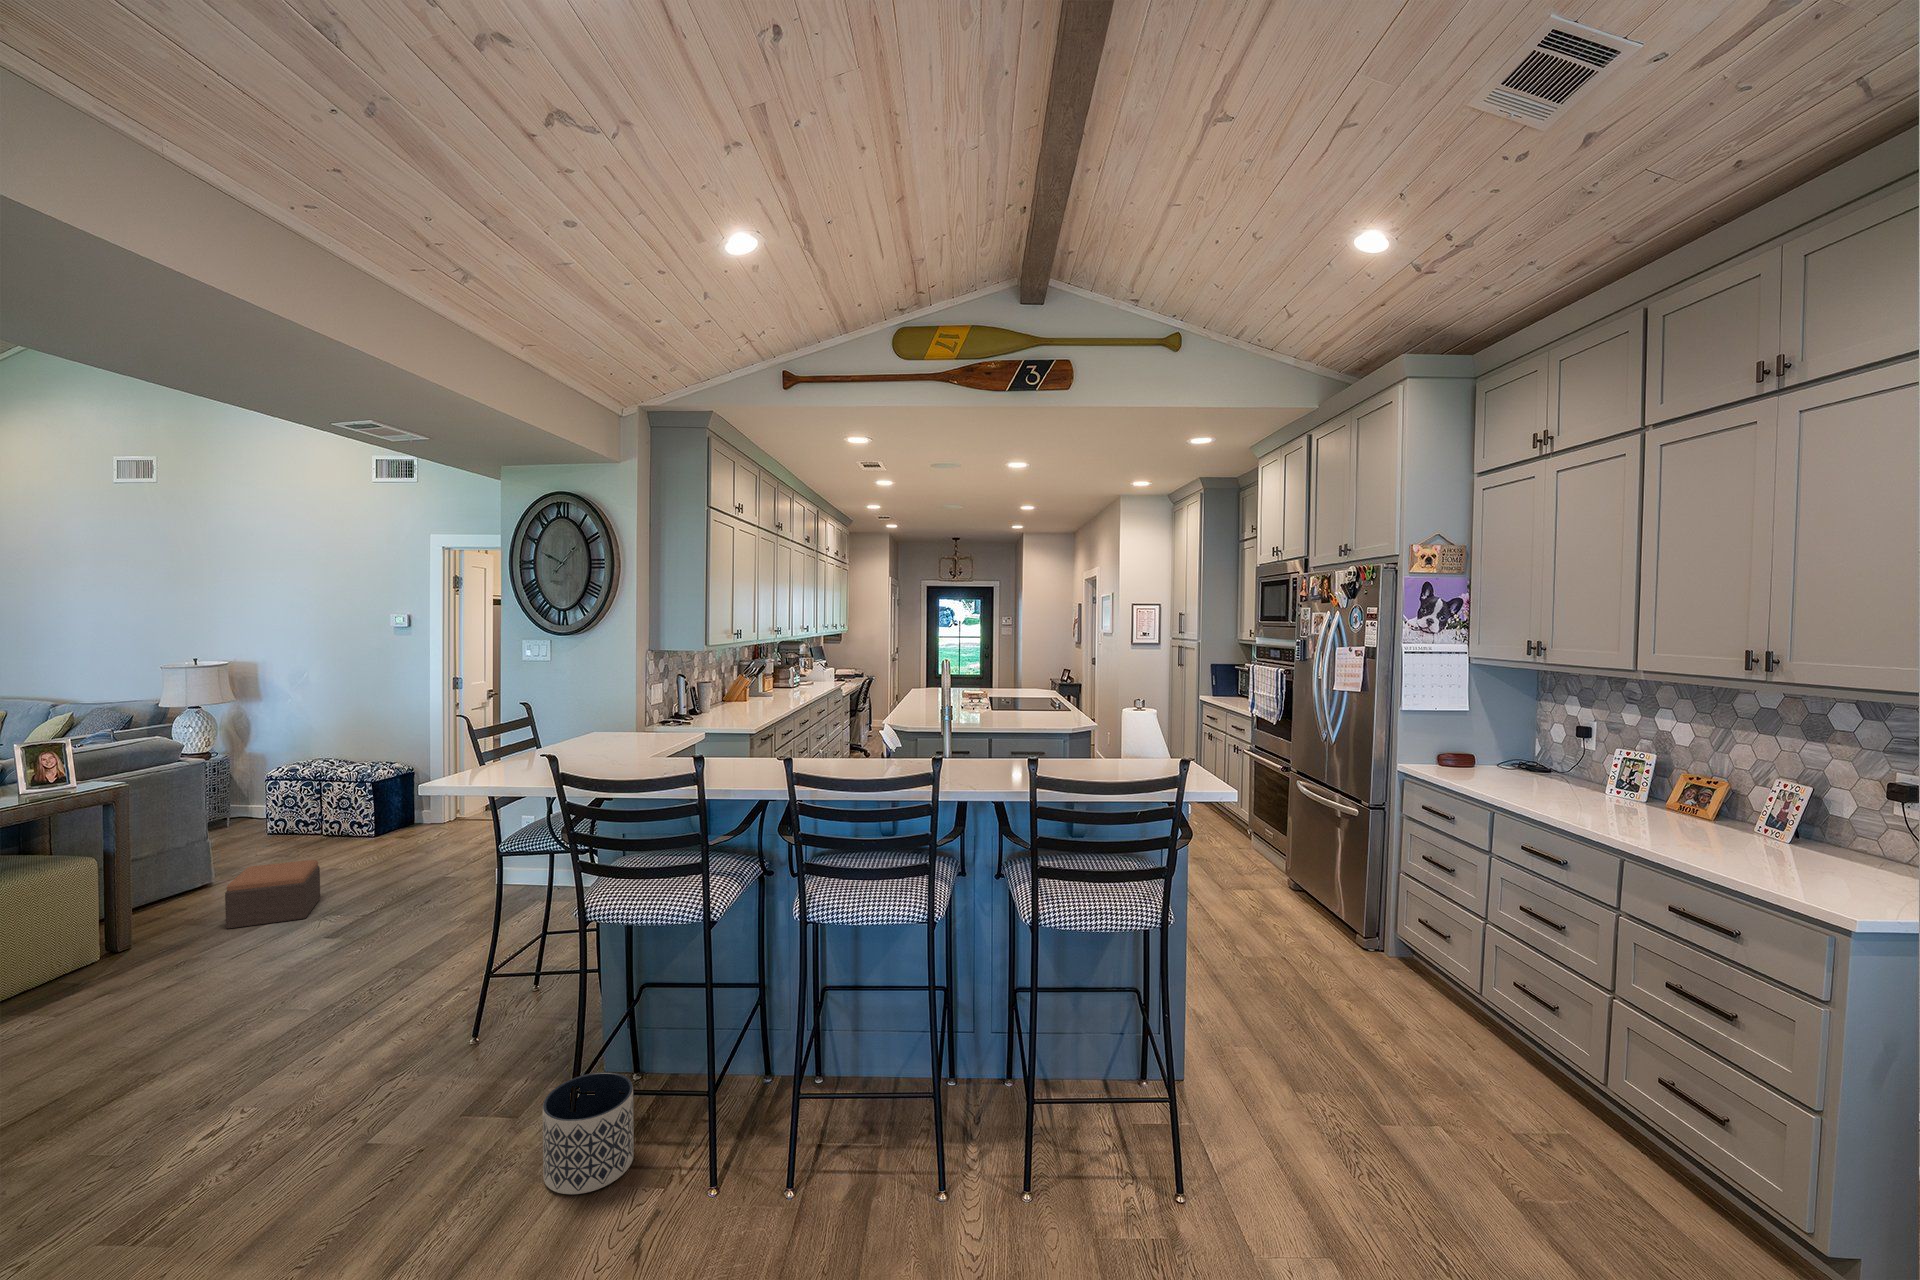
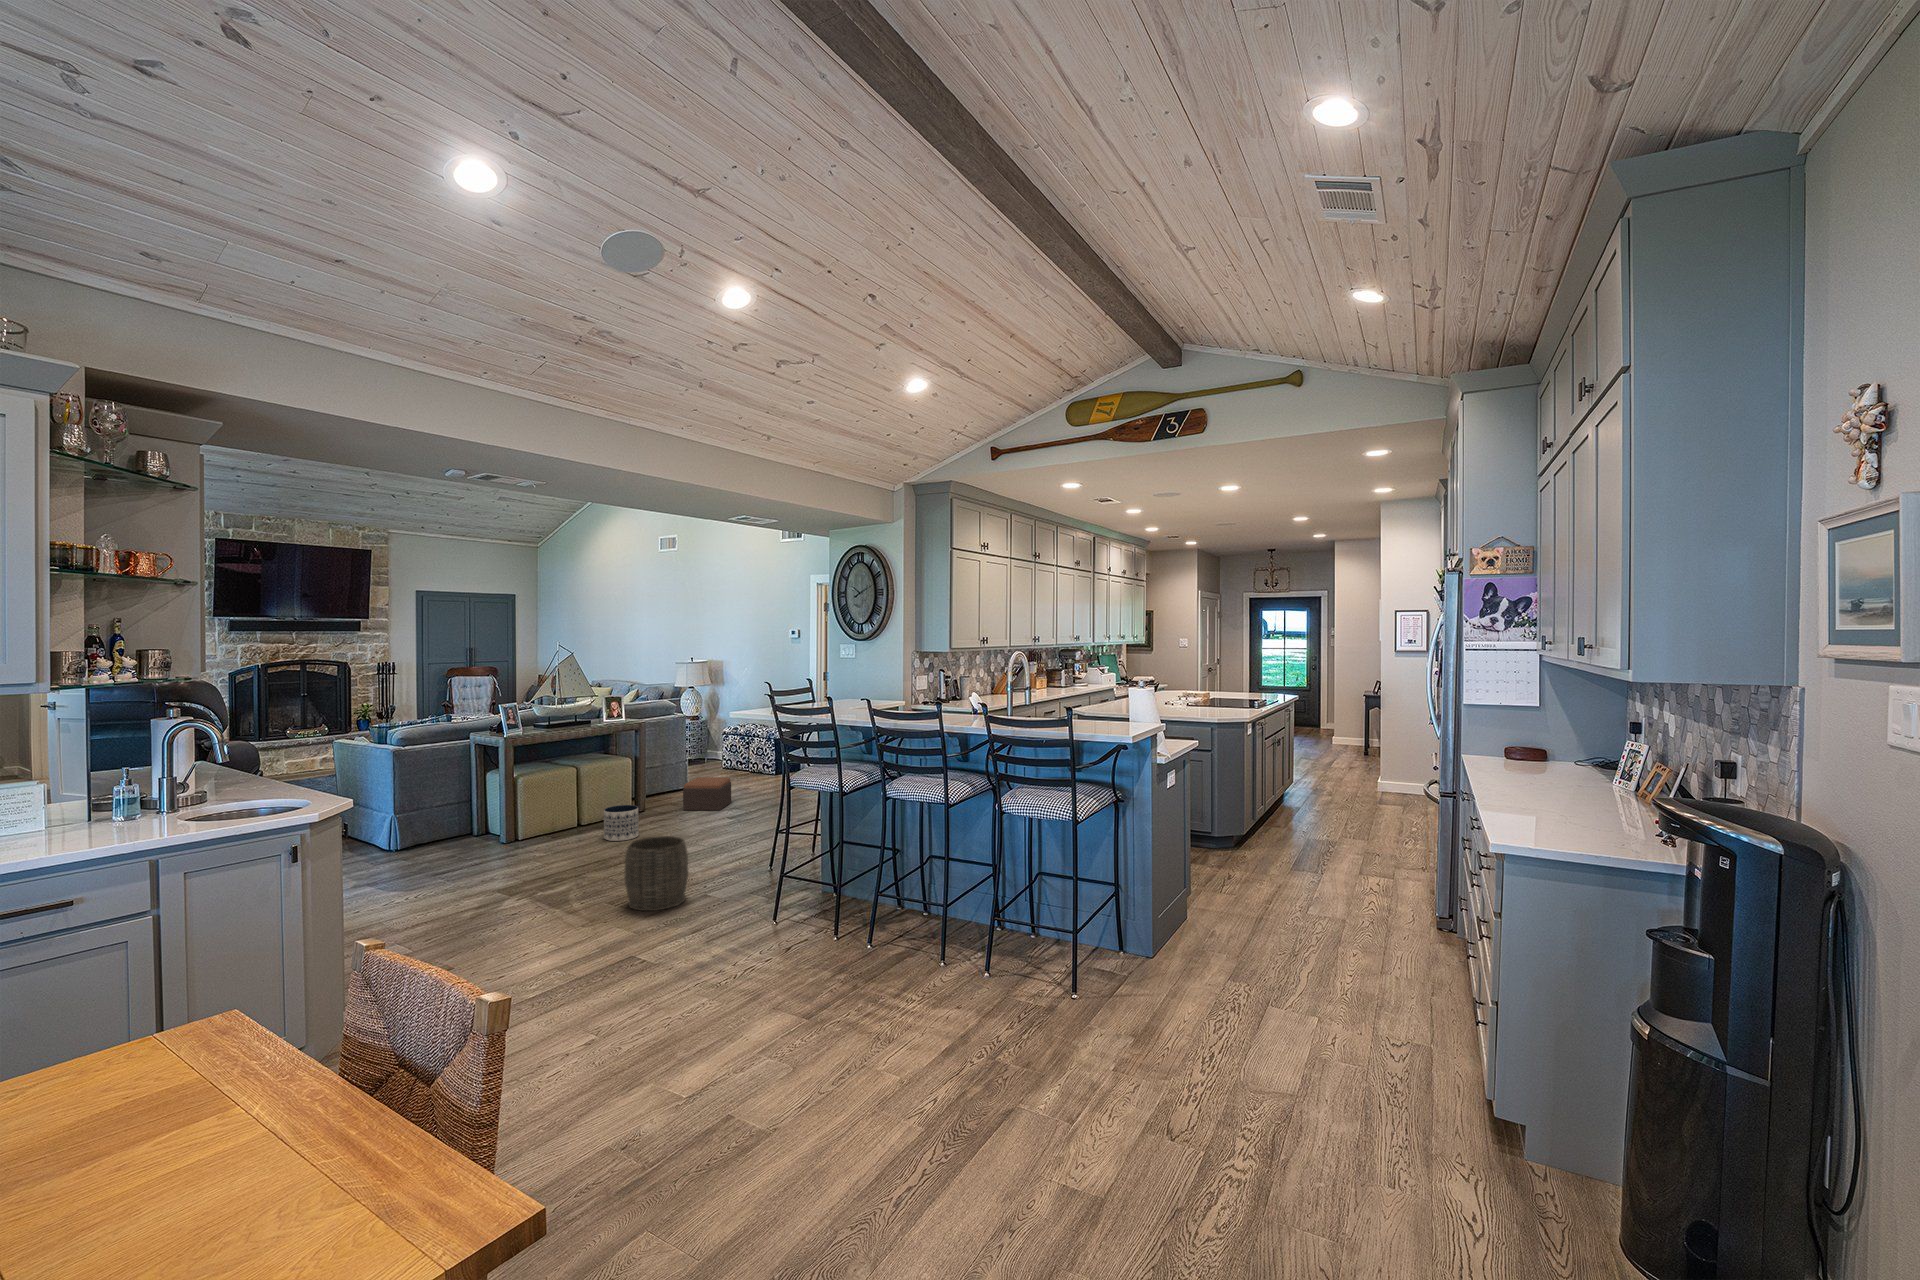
woven basket: none [187,1032,344,1214] -> present [625,836,688,911]
planter: present [543,1072,634,1194] -> present [604,805,639,841]

